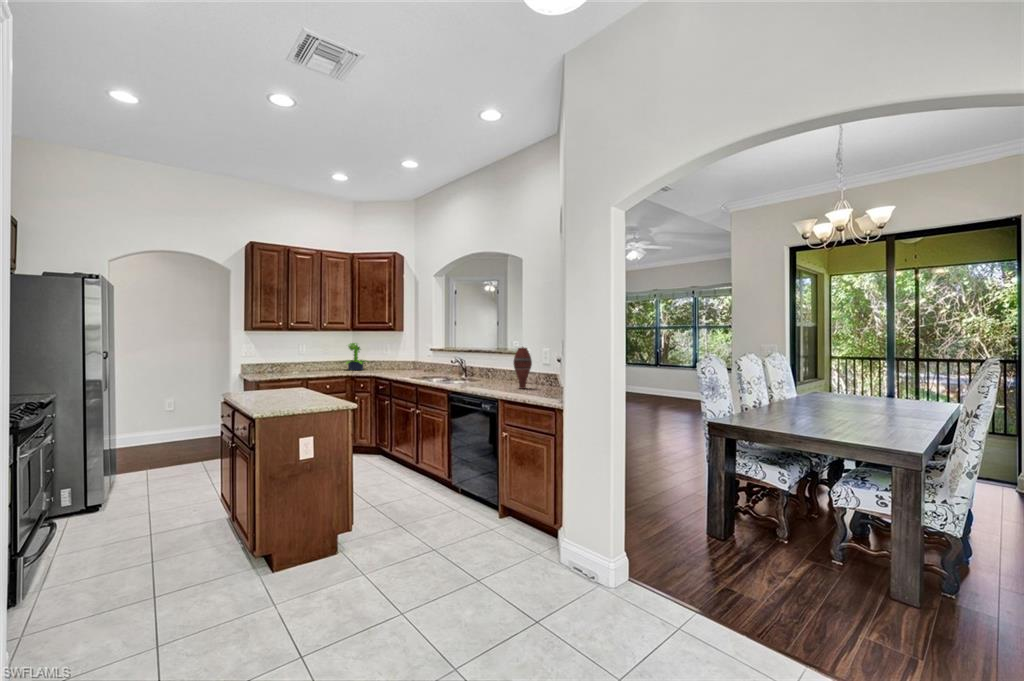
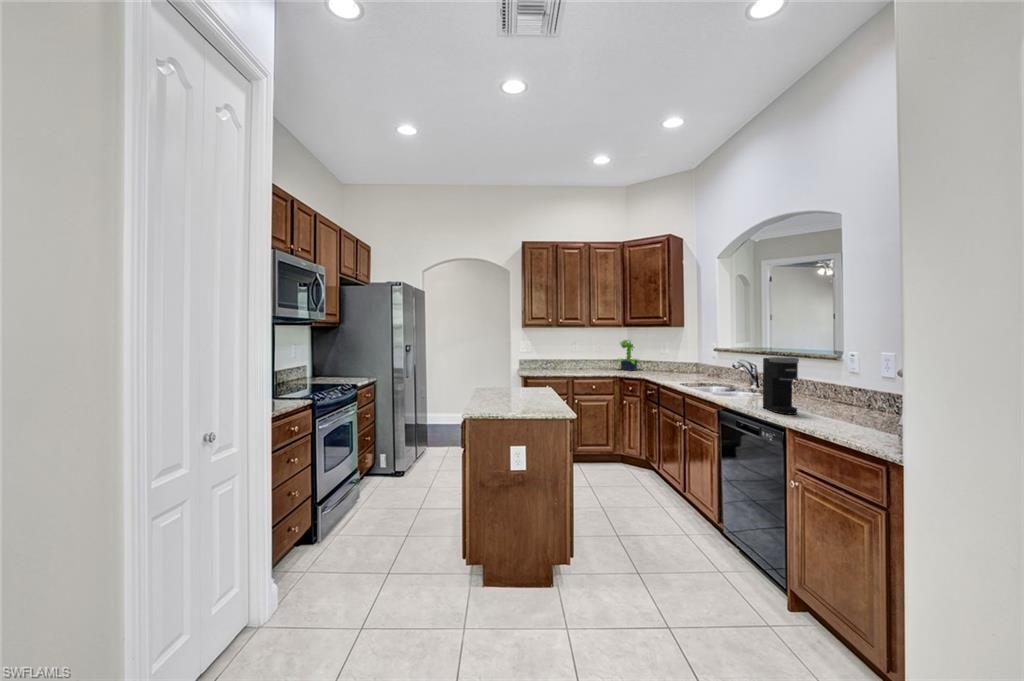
vase: present [513,347,532,389] -> none [822,349,856,413]
coffee maker: none [479,353,502,392] -> present [763,357,799,414]

